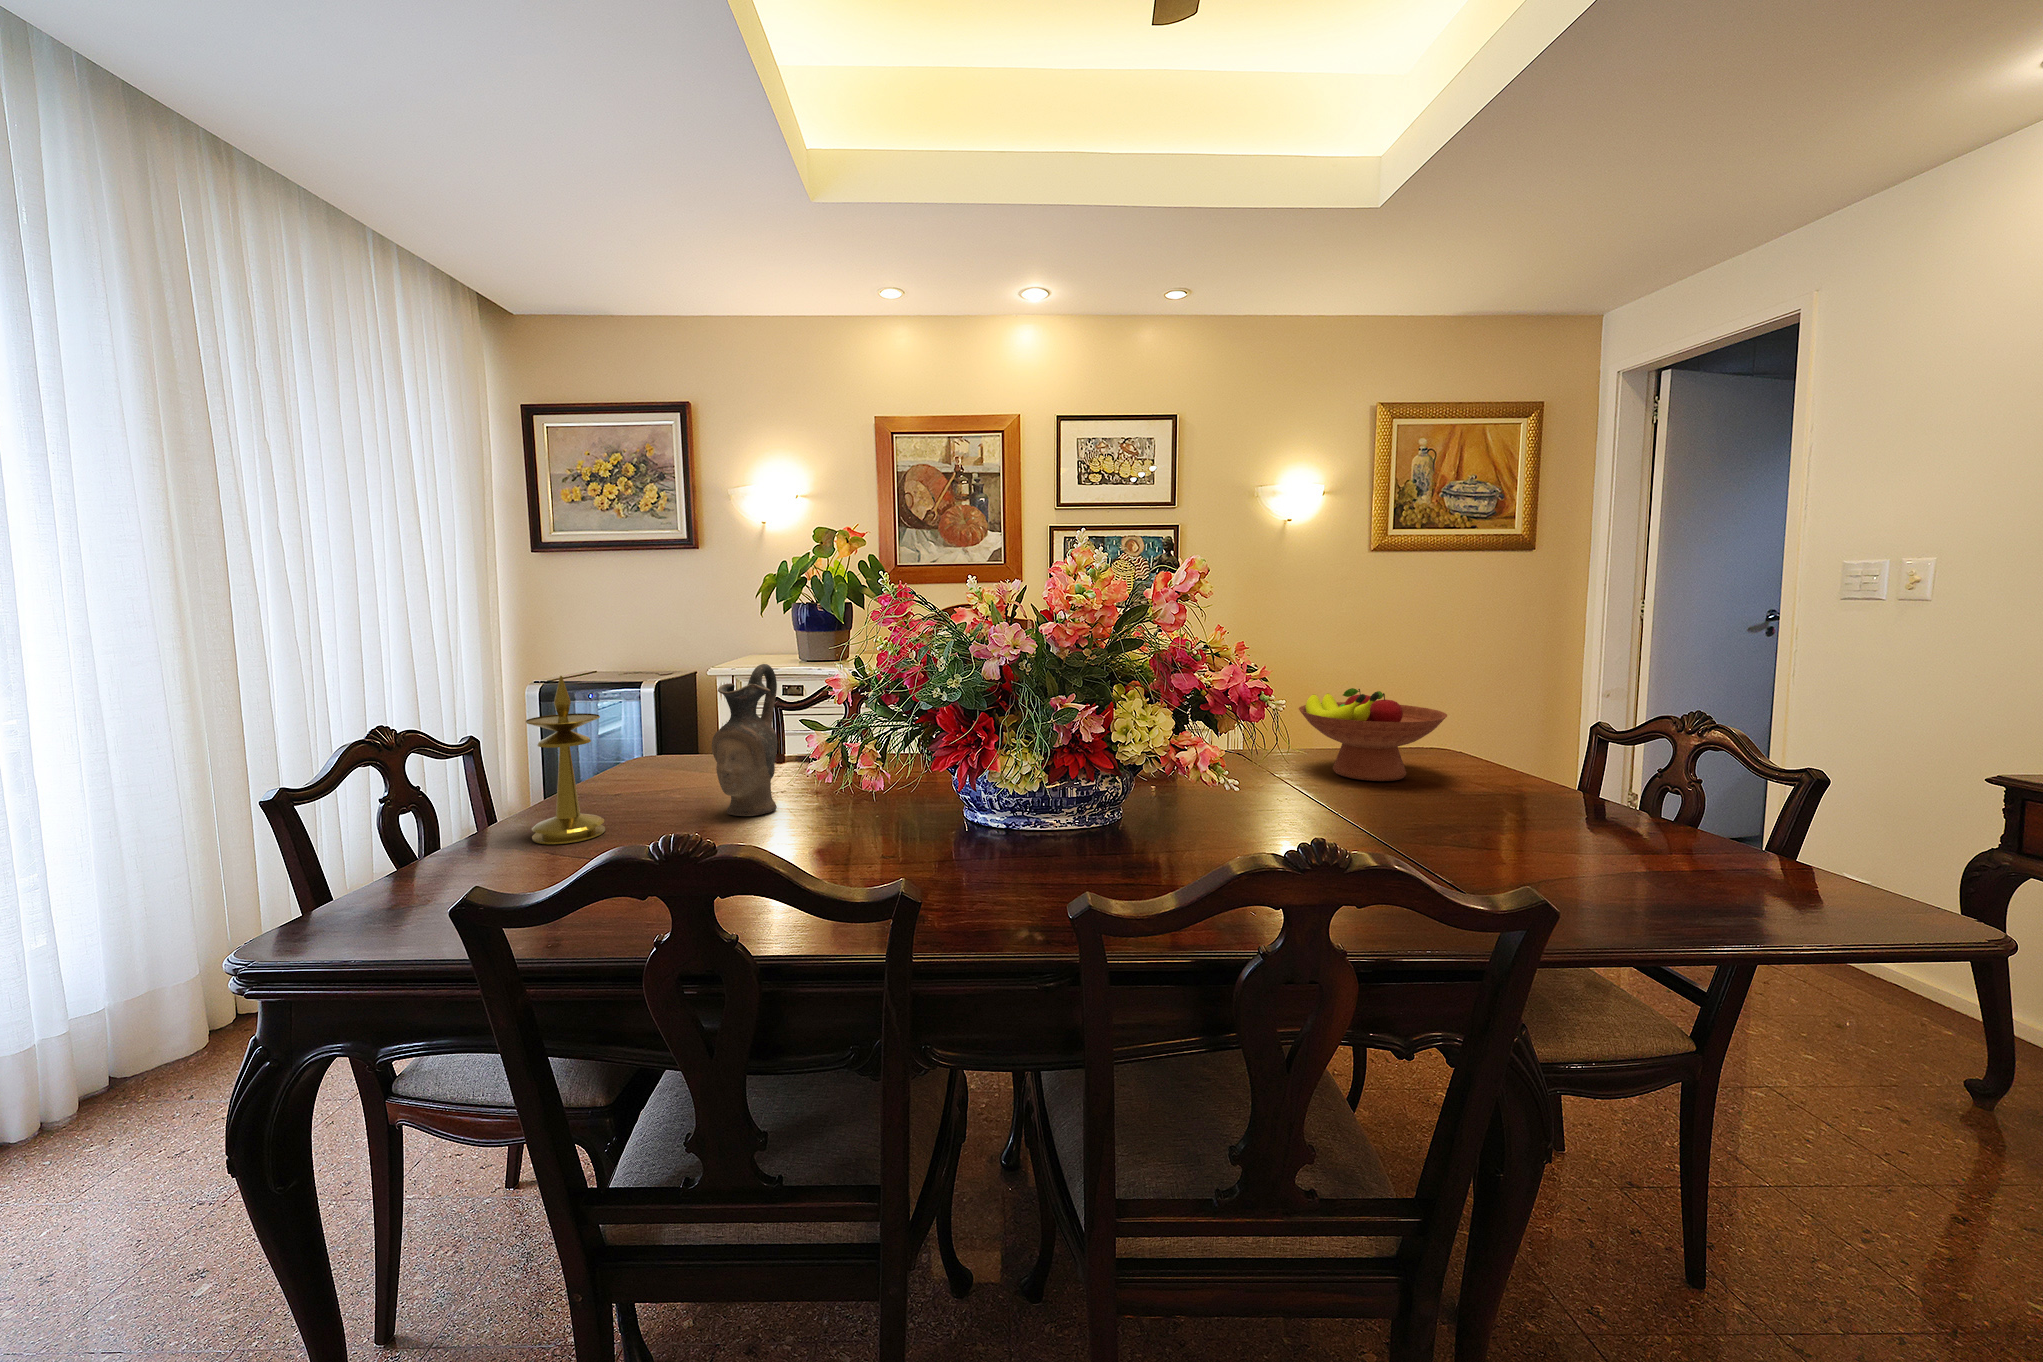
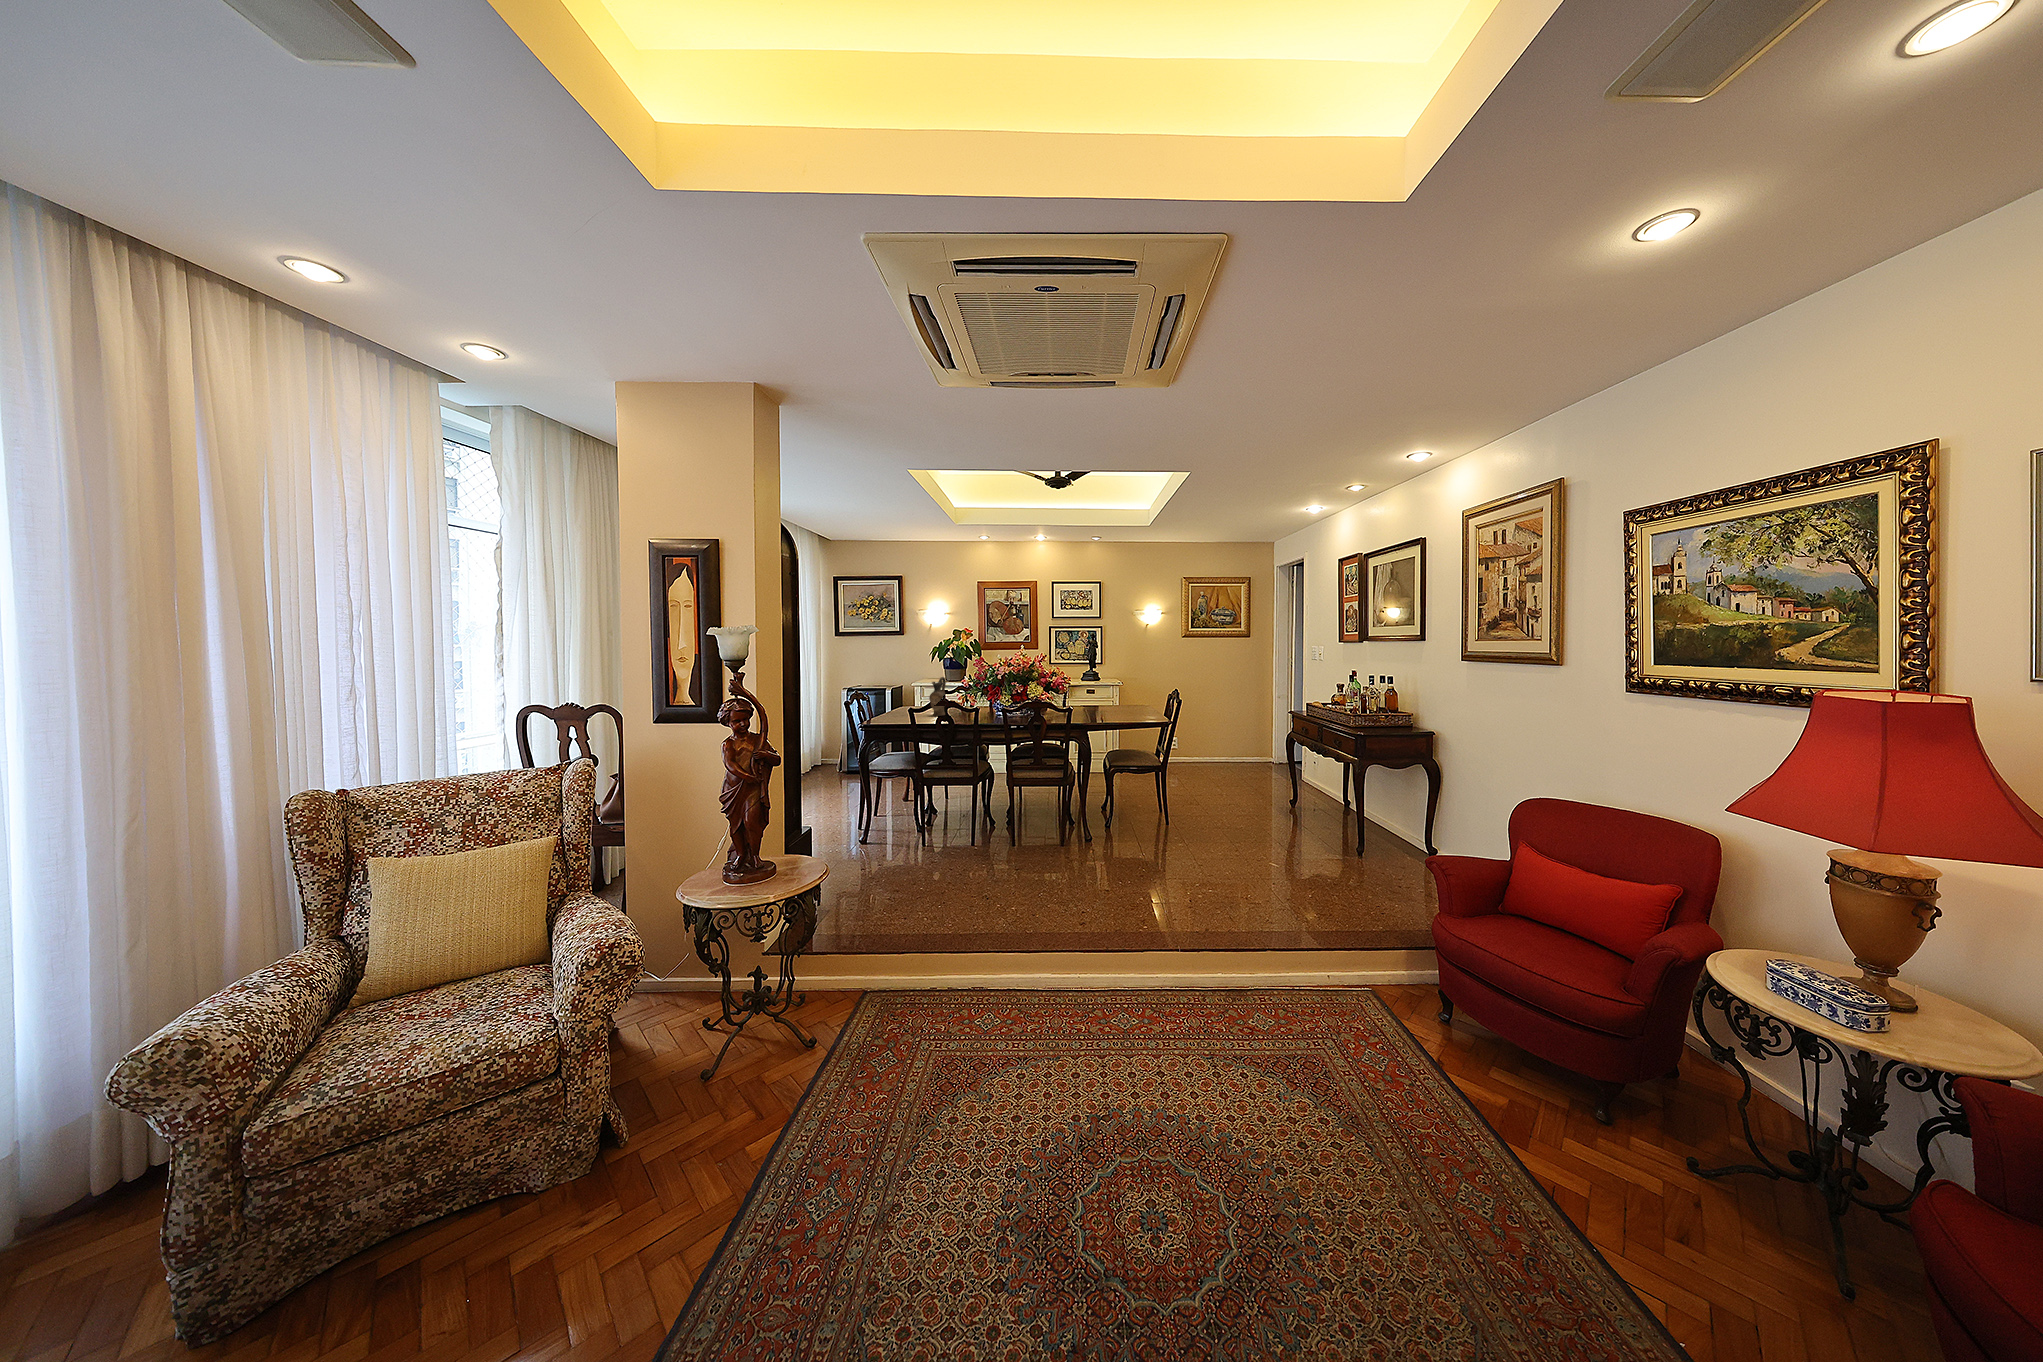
candlestick: present [525,676,605,844] -> none [887,679,904,719]
fruit bowl: present [1299,688,1447,781] -> none [1094,686,1133,711]

